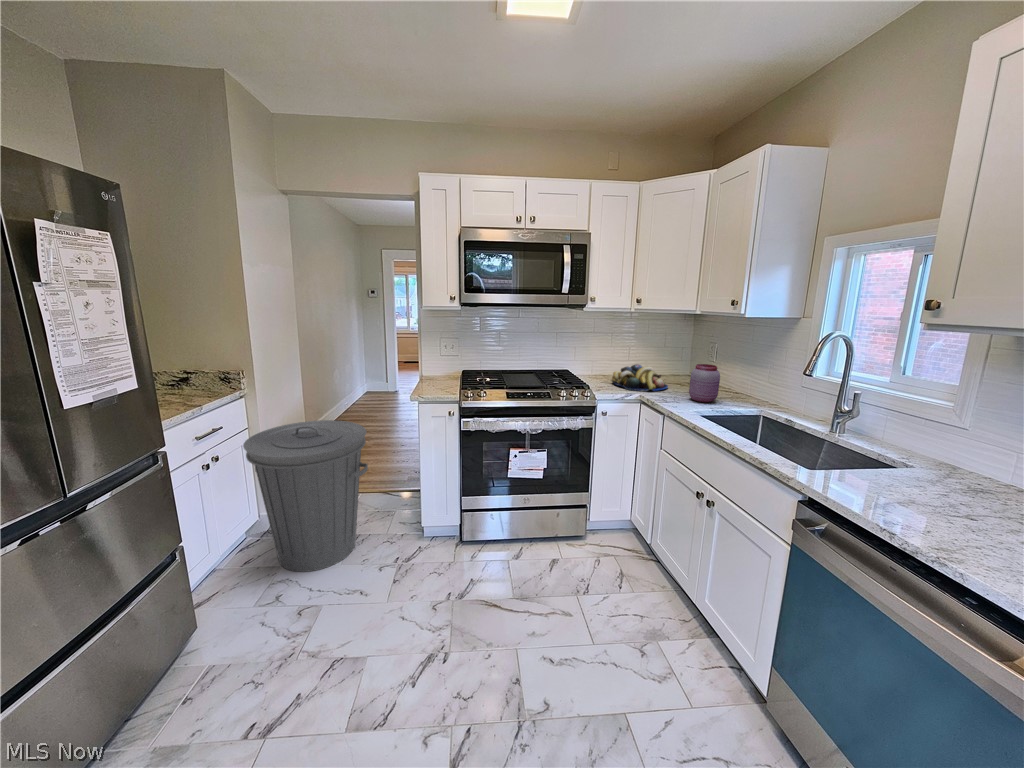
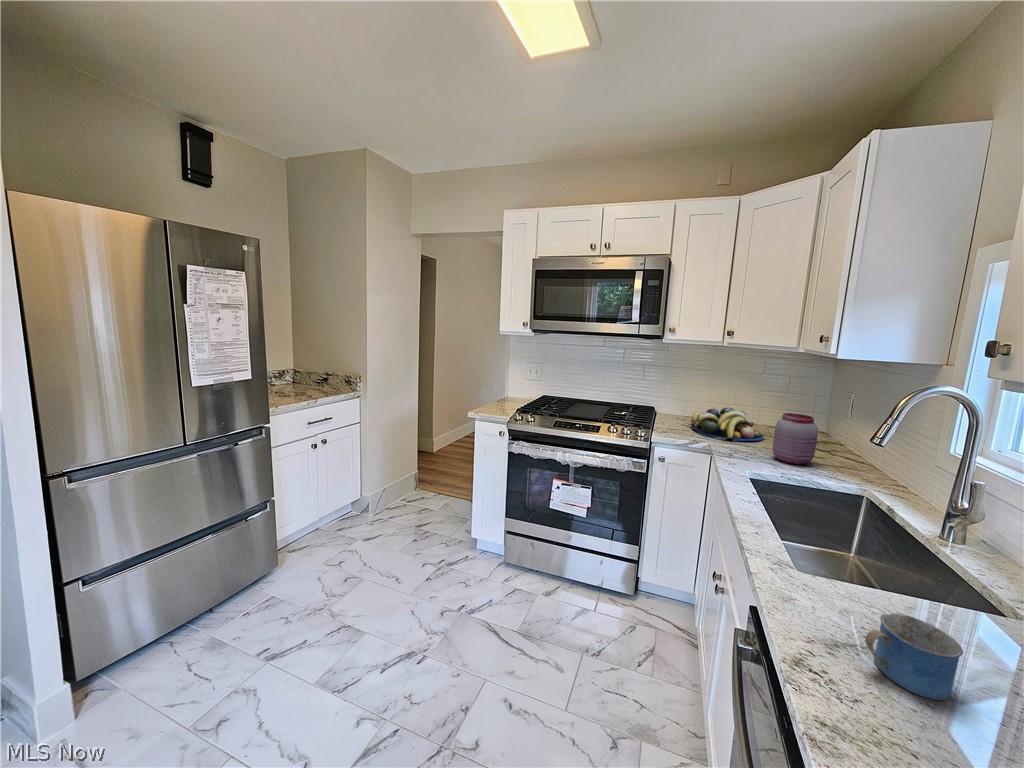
trash can: present [243,420,368,572] -> none [343,424,438,548]
mug: none [877,479,928,519] -> present [865,613,963,700]

